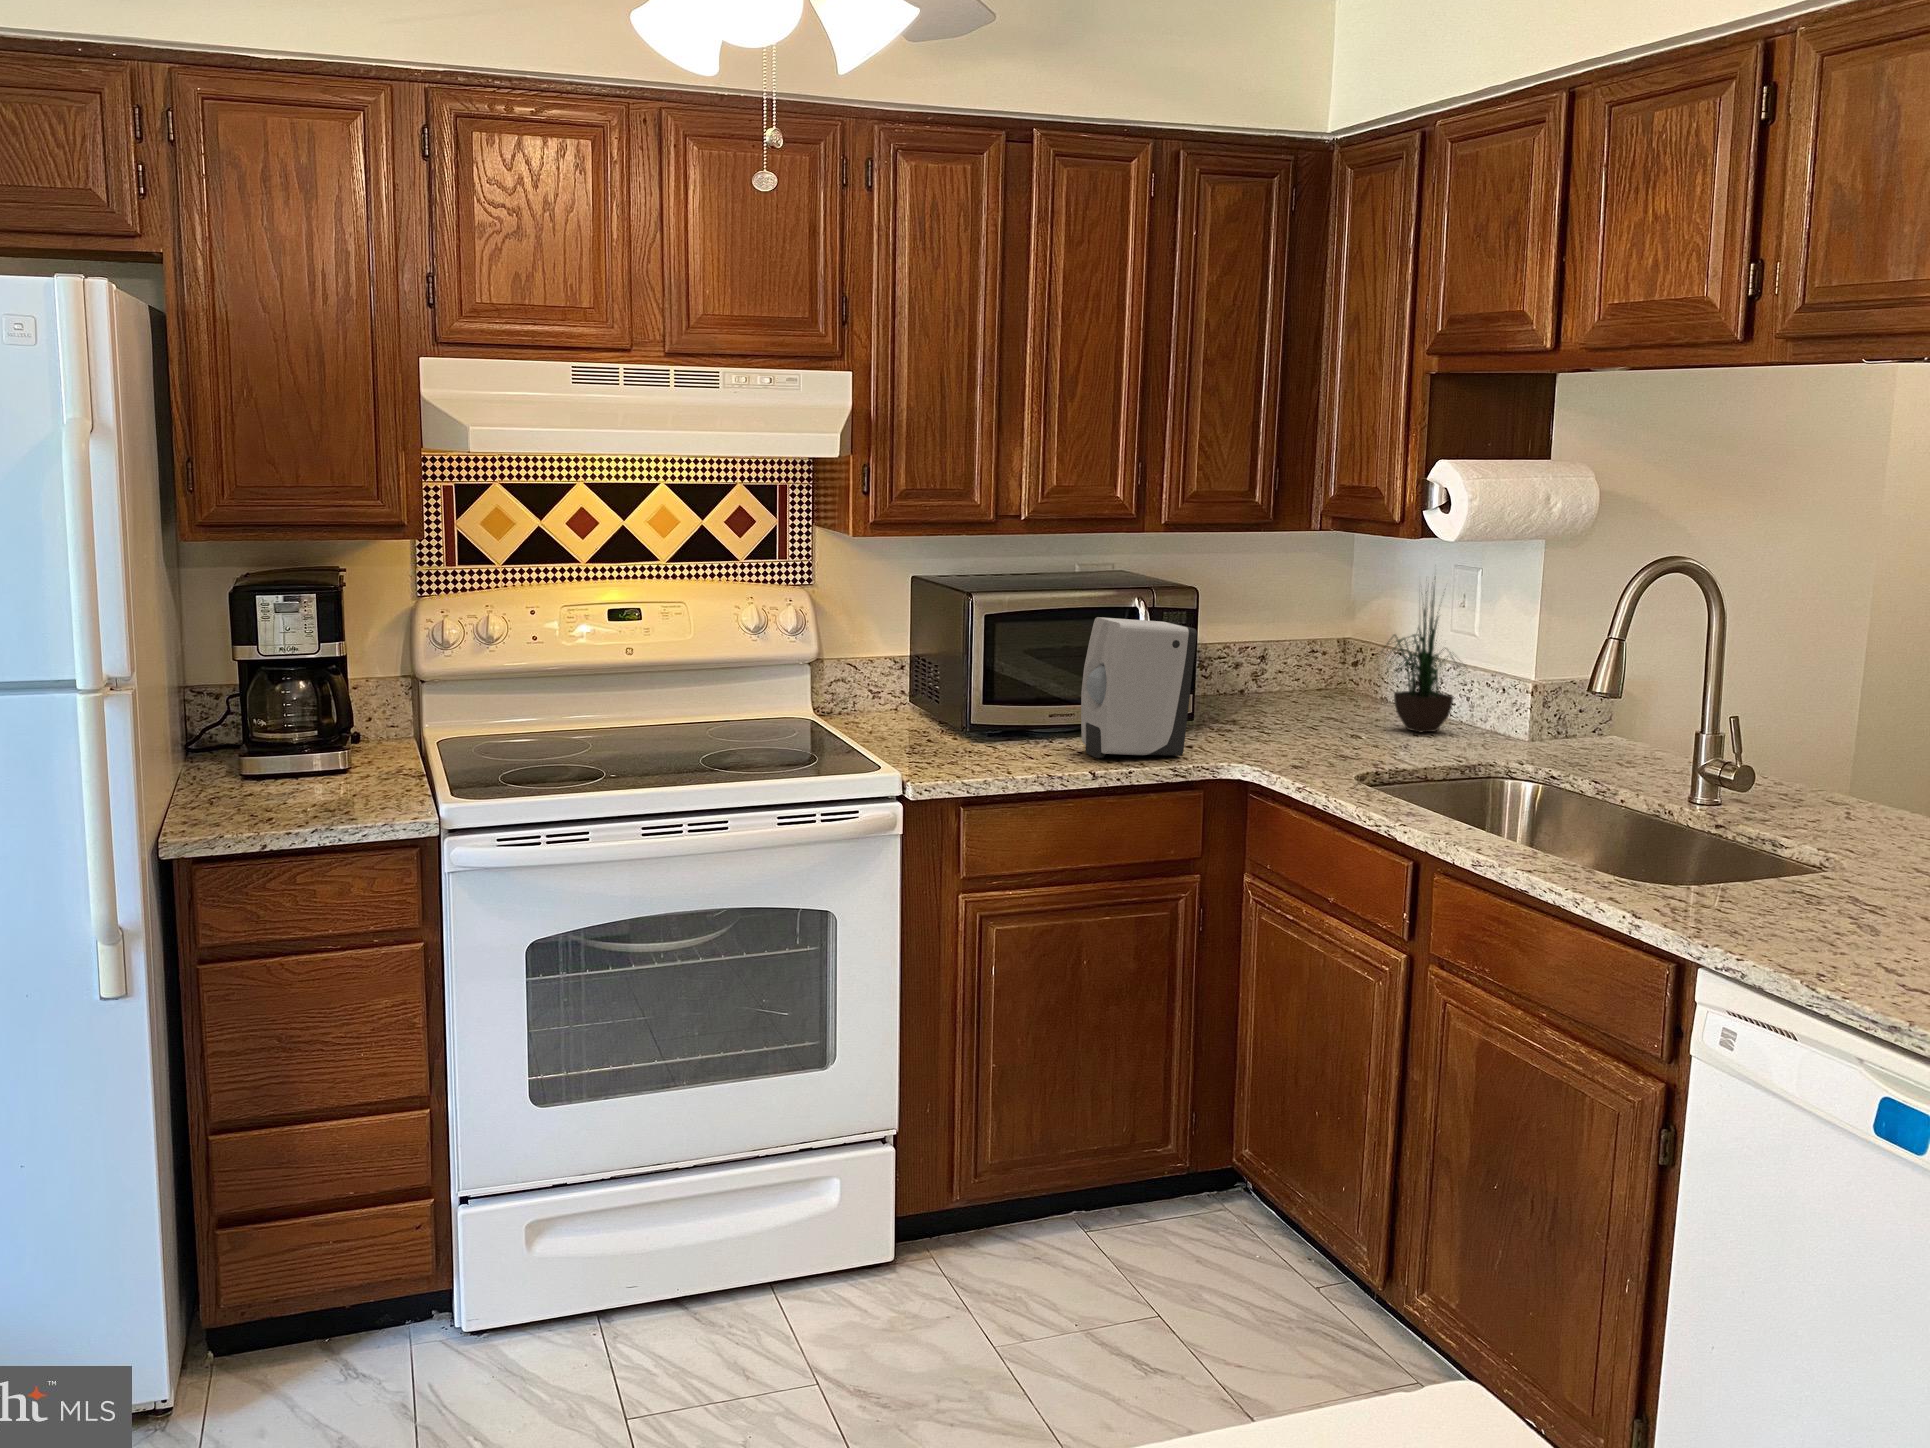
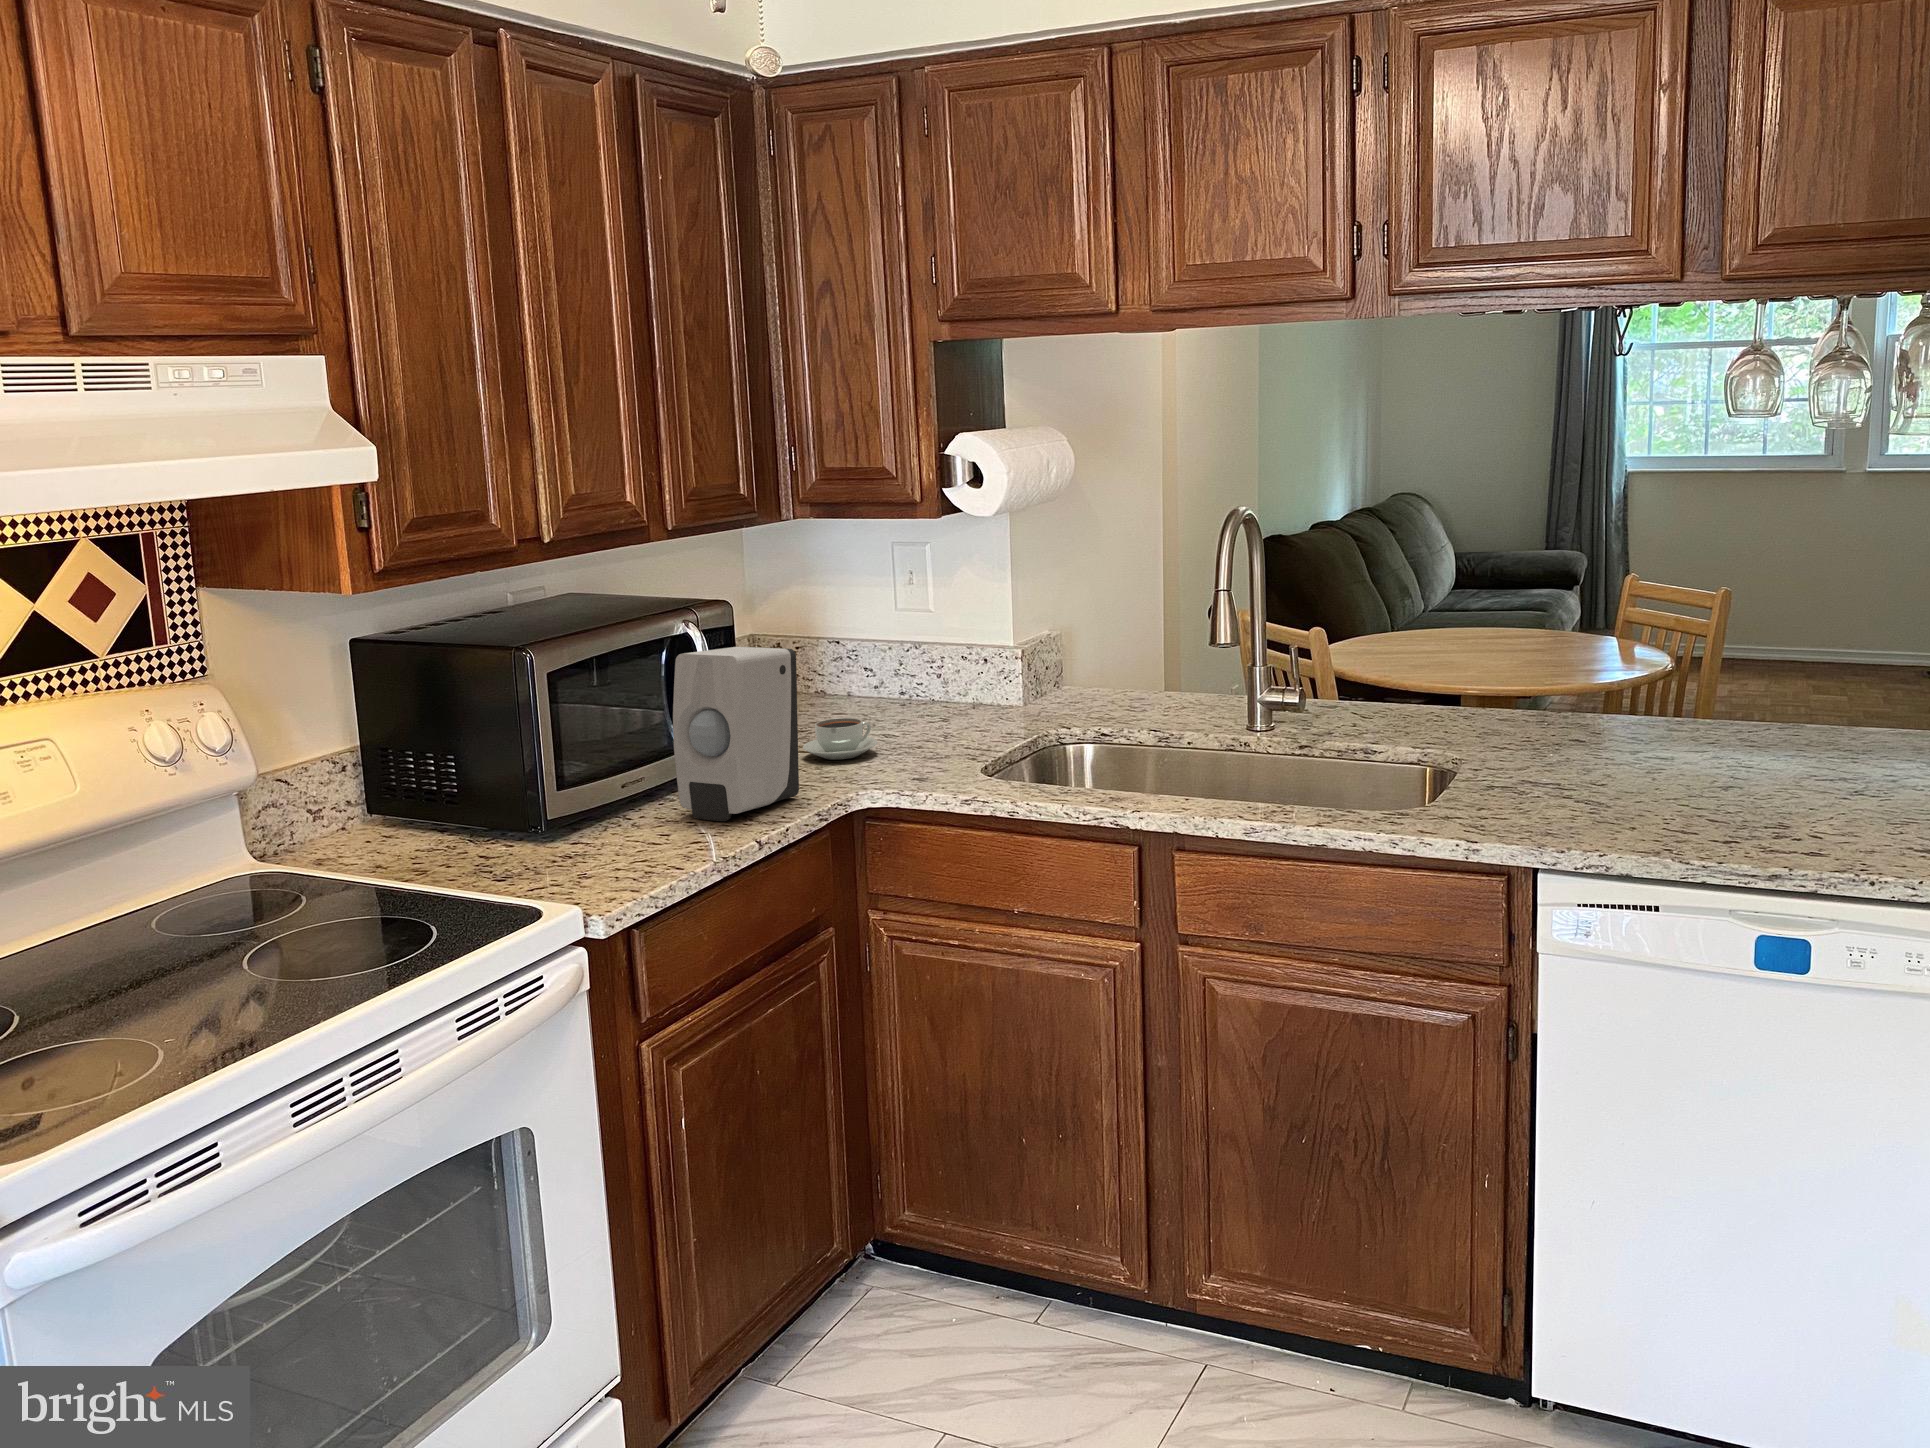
potted plant: present [1381,579,1455,732] -> none [864,536,961,719]
coffee cup: none [1251,707,1320,744] -> present [803,718,877,759]

